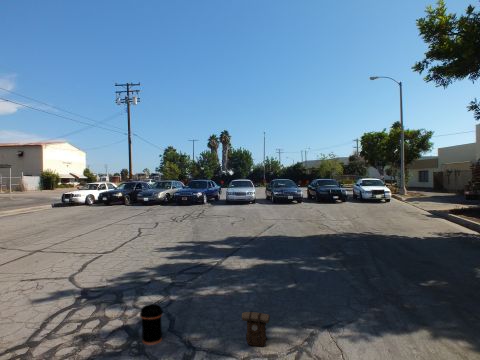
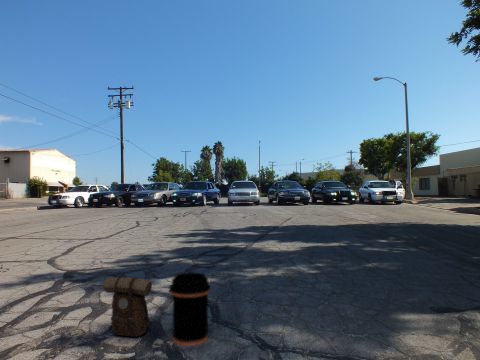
backpack: present [242,312,270,346] -> present [103,277,152,337]

